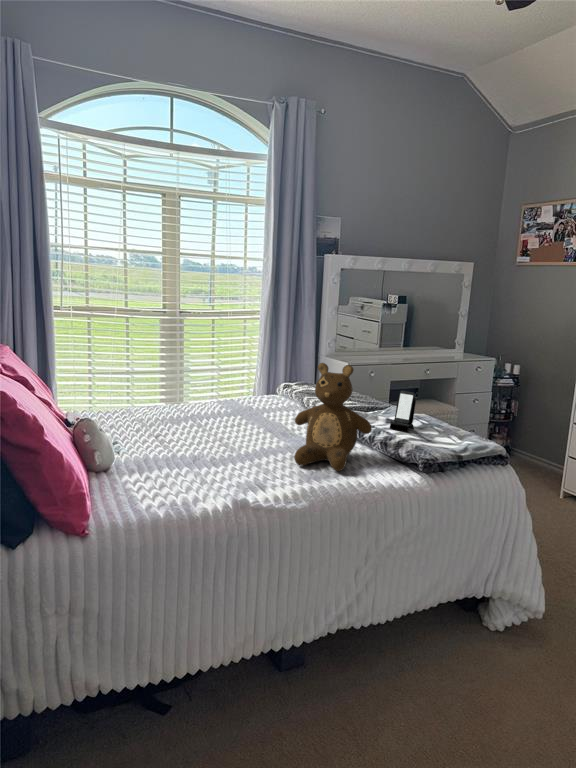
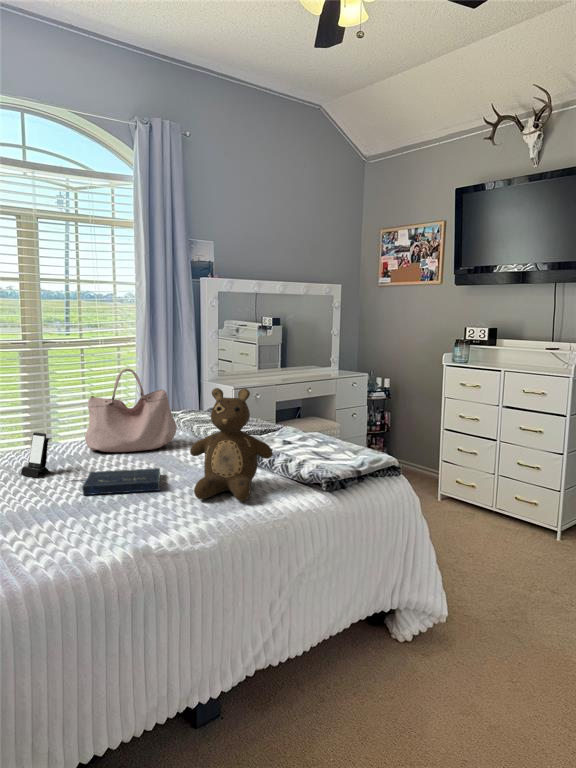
handbag: none [207,339,289,416] -> present [85,368,177,452]
smartphone: present [390,391,418,432] -> present [21,432,51,477]
book: none [183,431,268,453] -> present [82,468,160,495]

